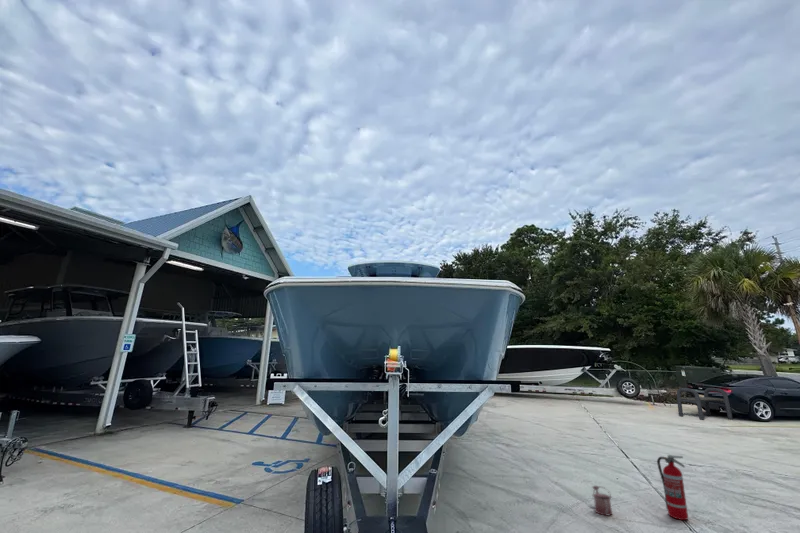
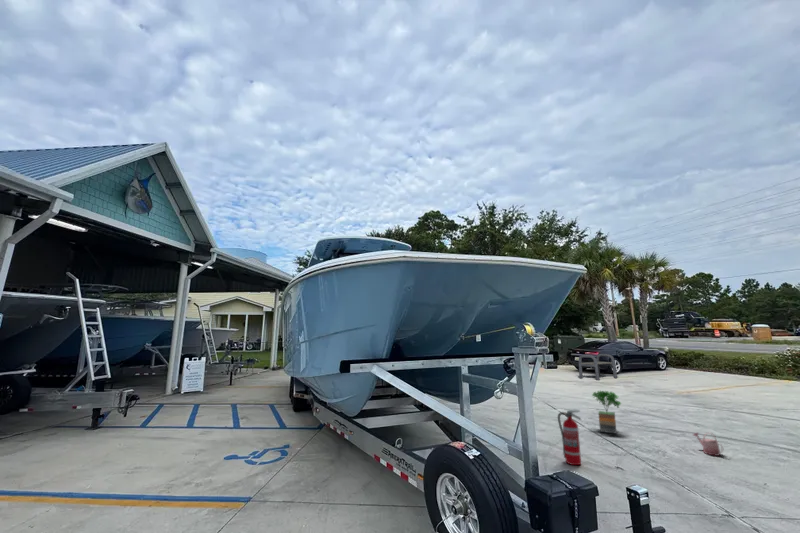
potted tree: none [623,428,656,479] -> present [593,391,621,434]
fire extinguisher: present [657,455,688,520] -> present [558,410,581,465]
watering can: present [593,486,612,516] -> present [693,433,723,456]

